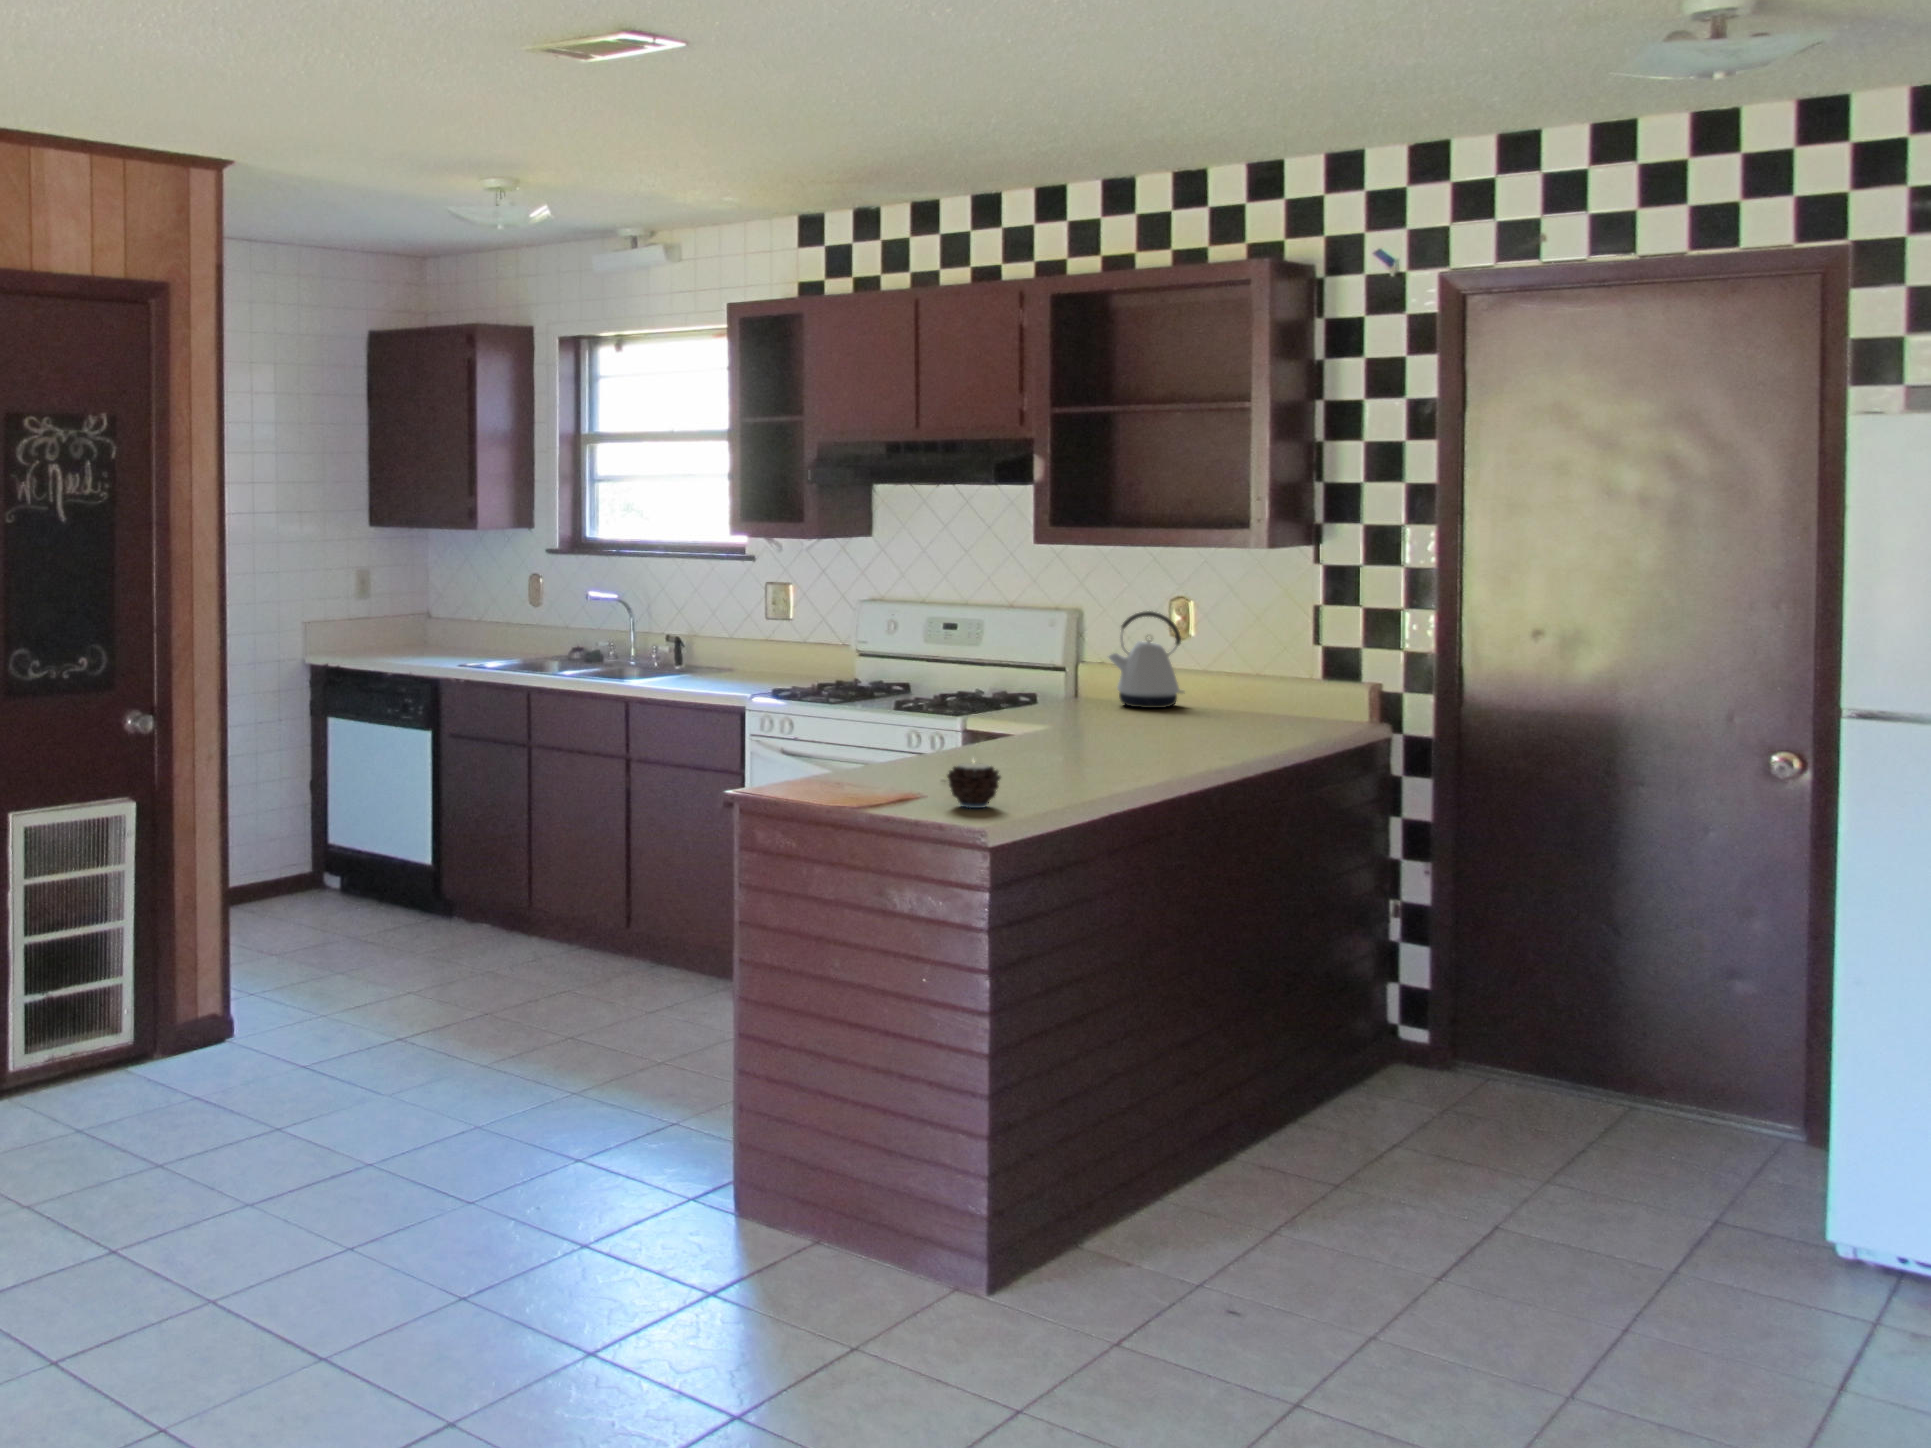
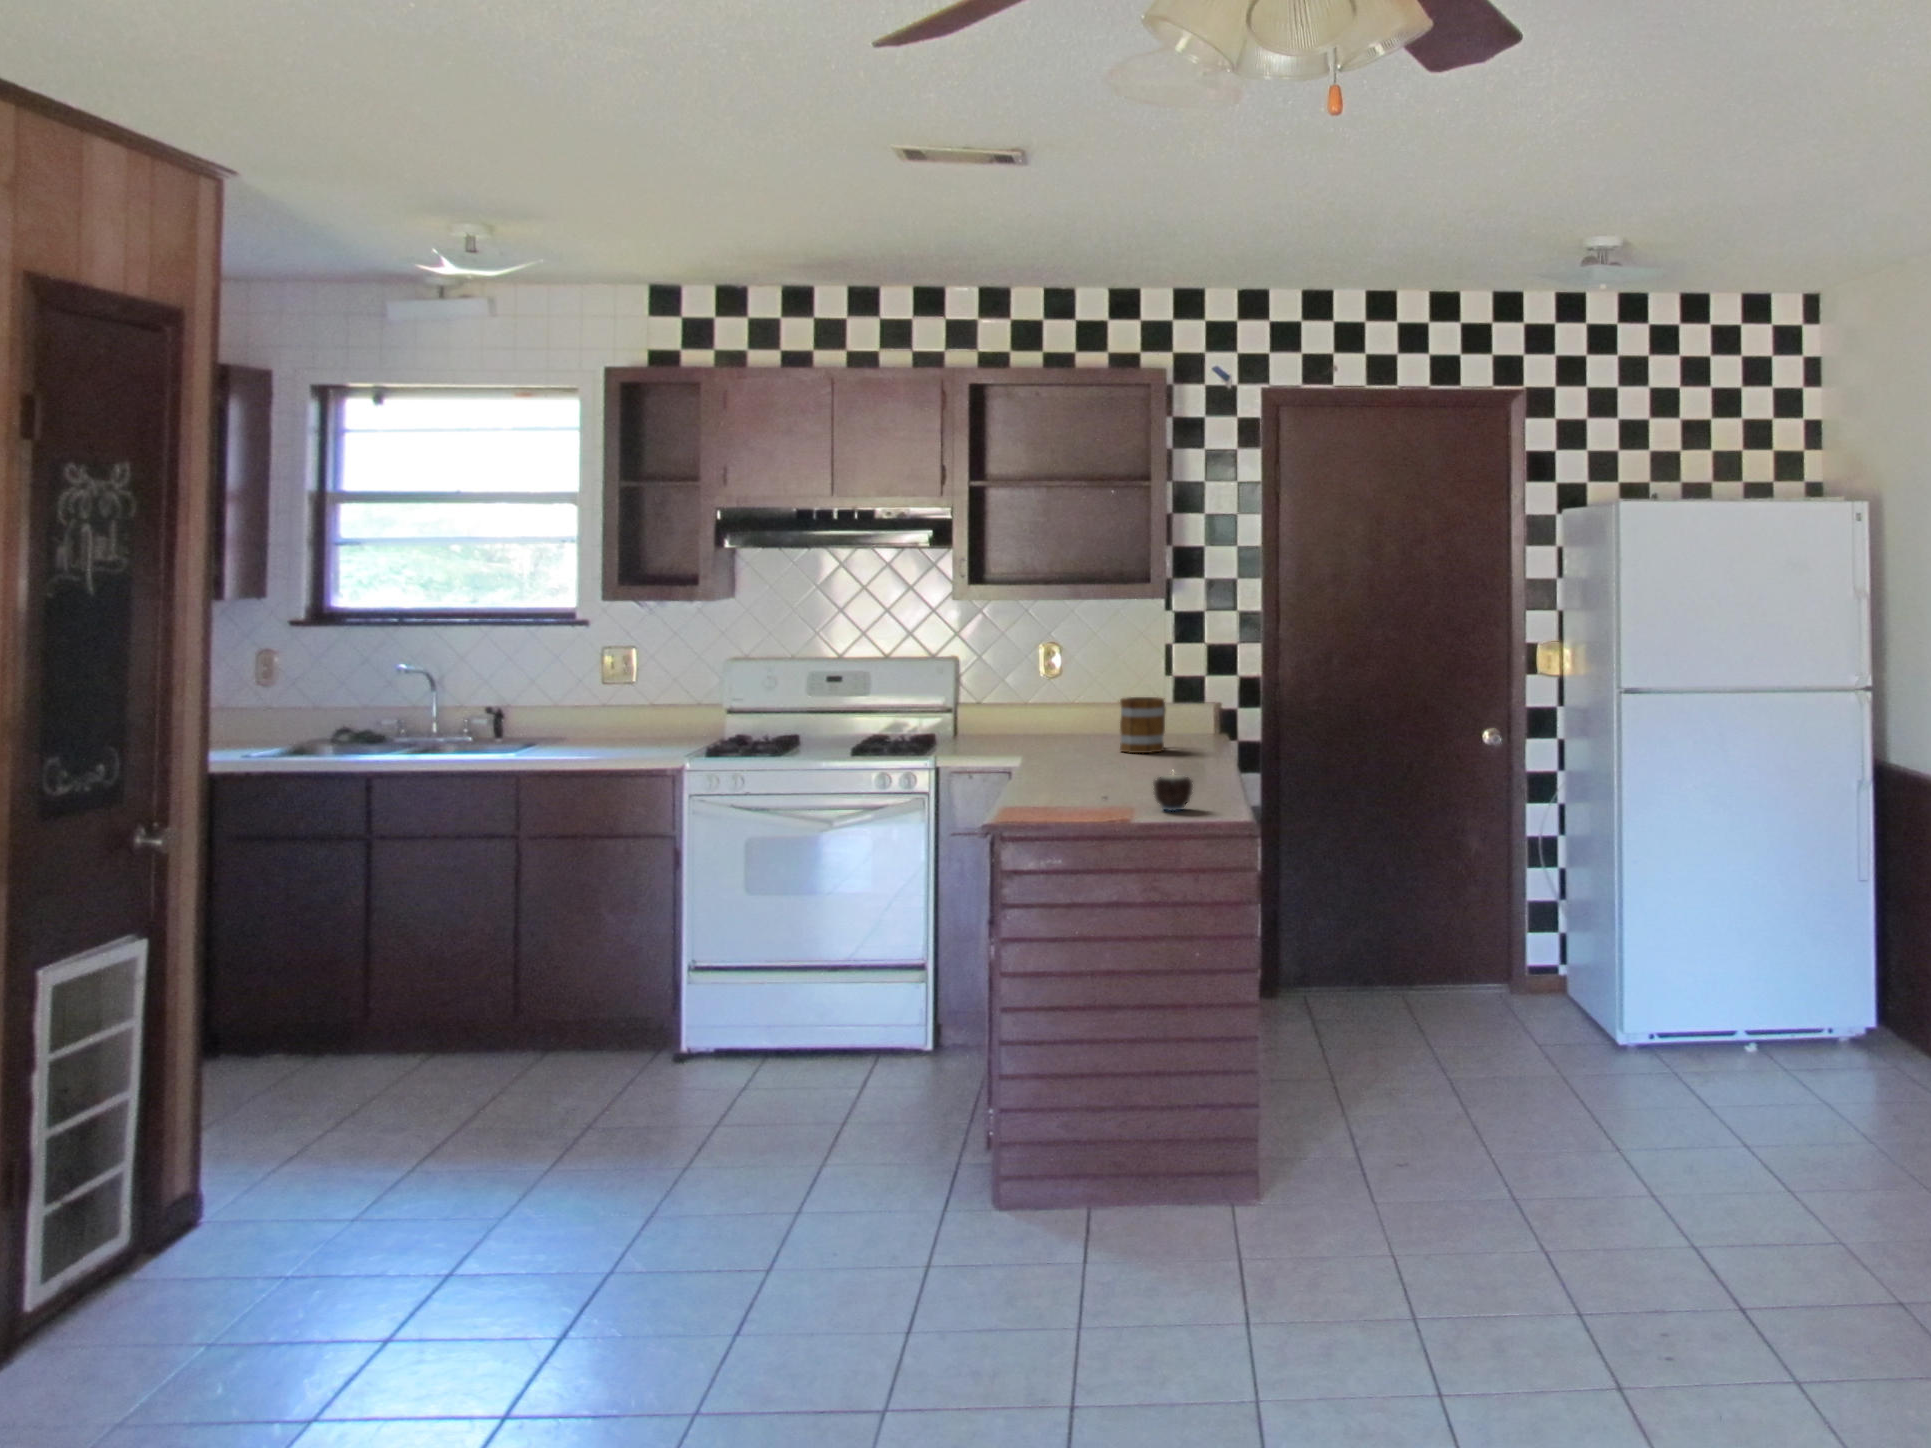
kettle: present [1109,611,1184,708] -> none [1007,656,1066,739]
mug: none [1171,667,1247,736] -> present [1120,697,1166,753]

